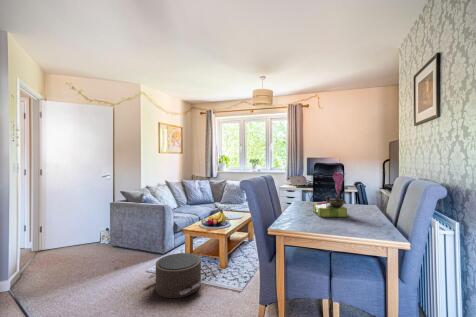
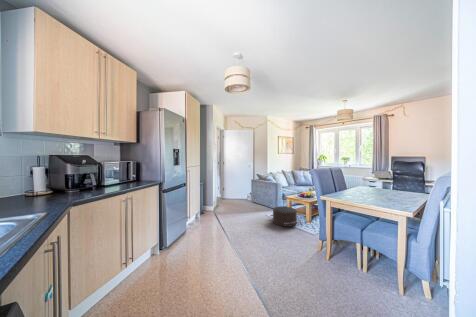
flower arrangement: present [313,172,347,217] -> none [367,164,392,193]

